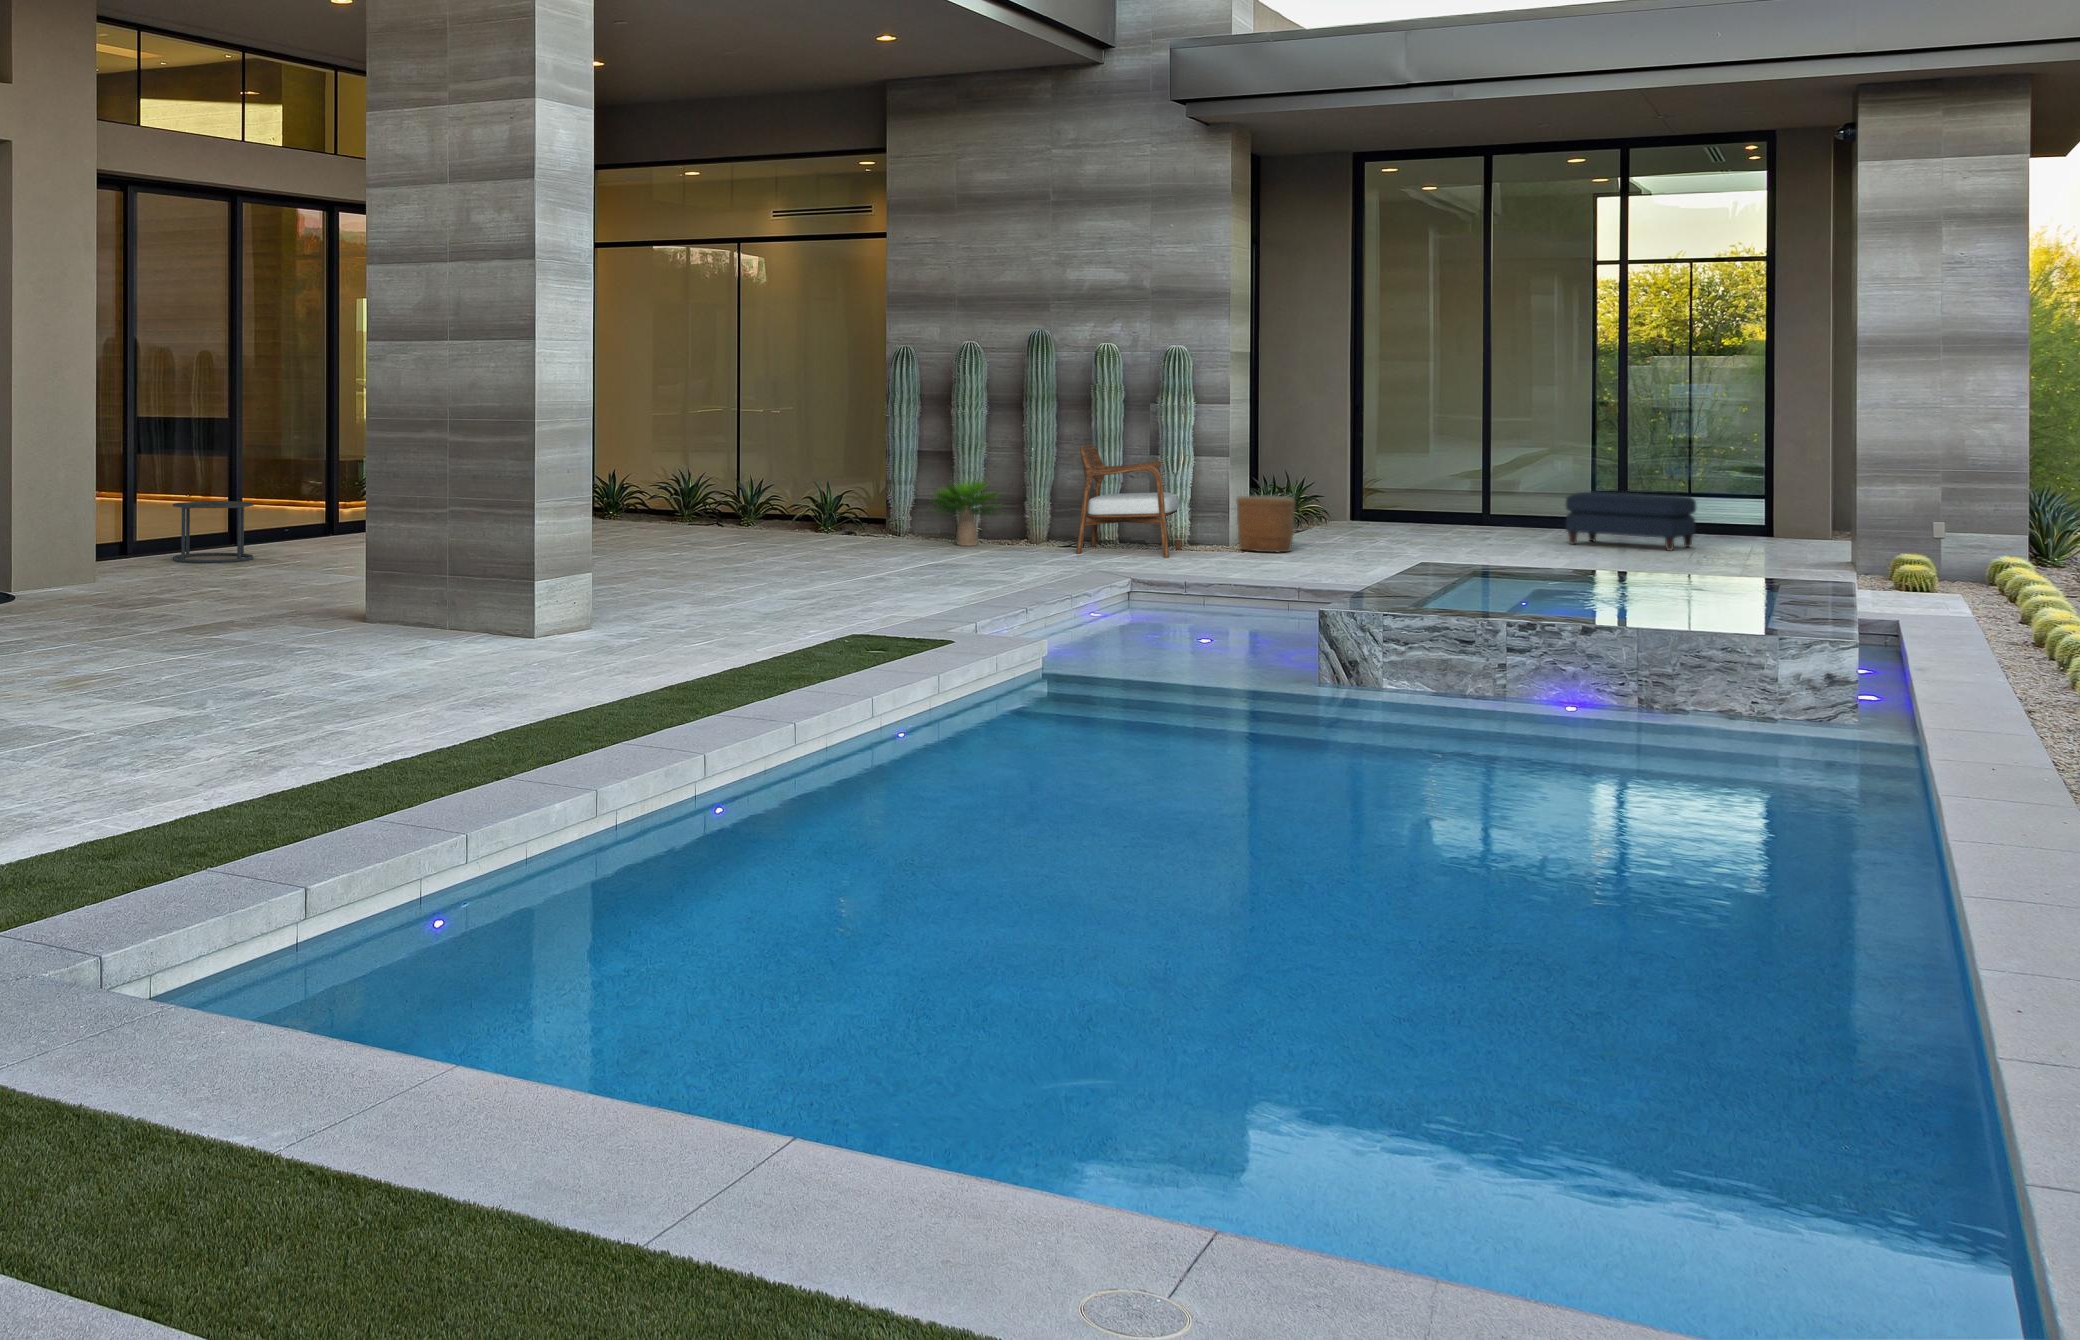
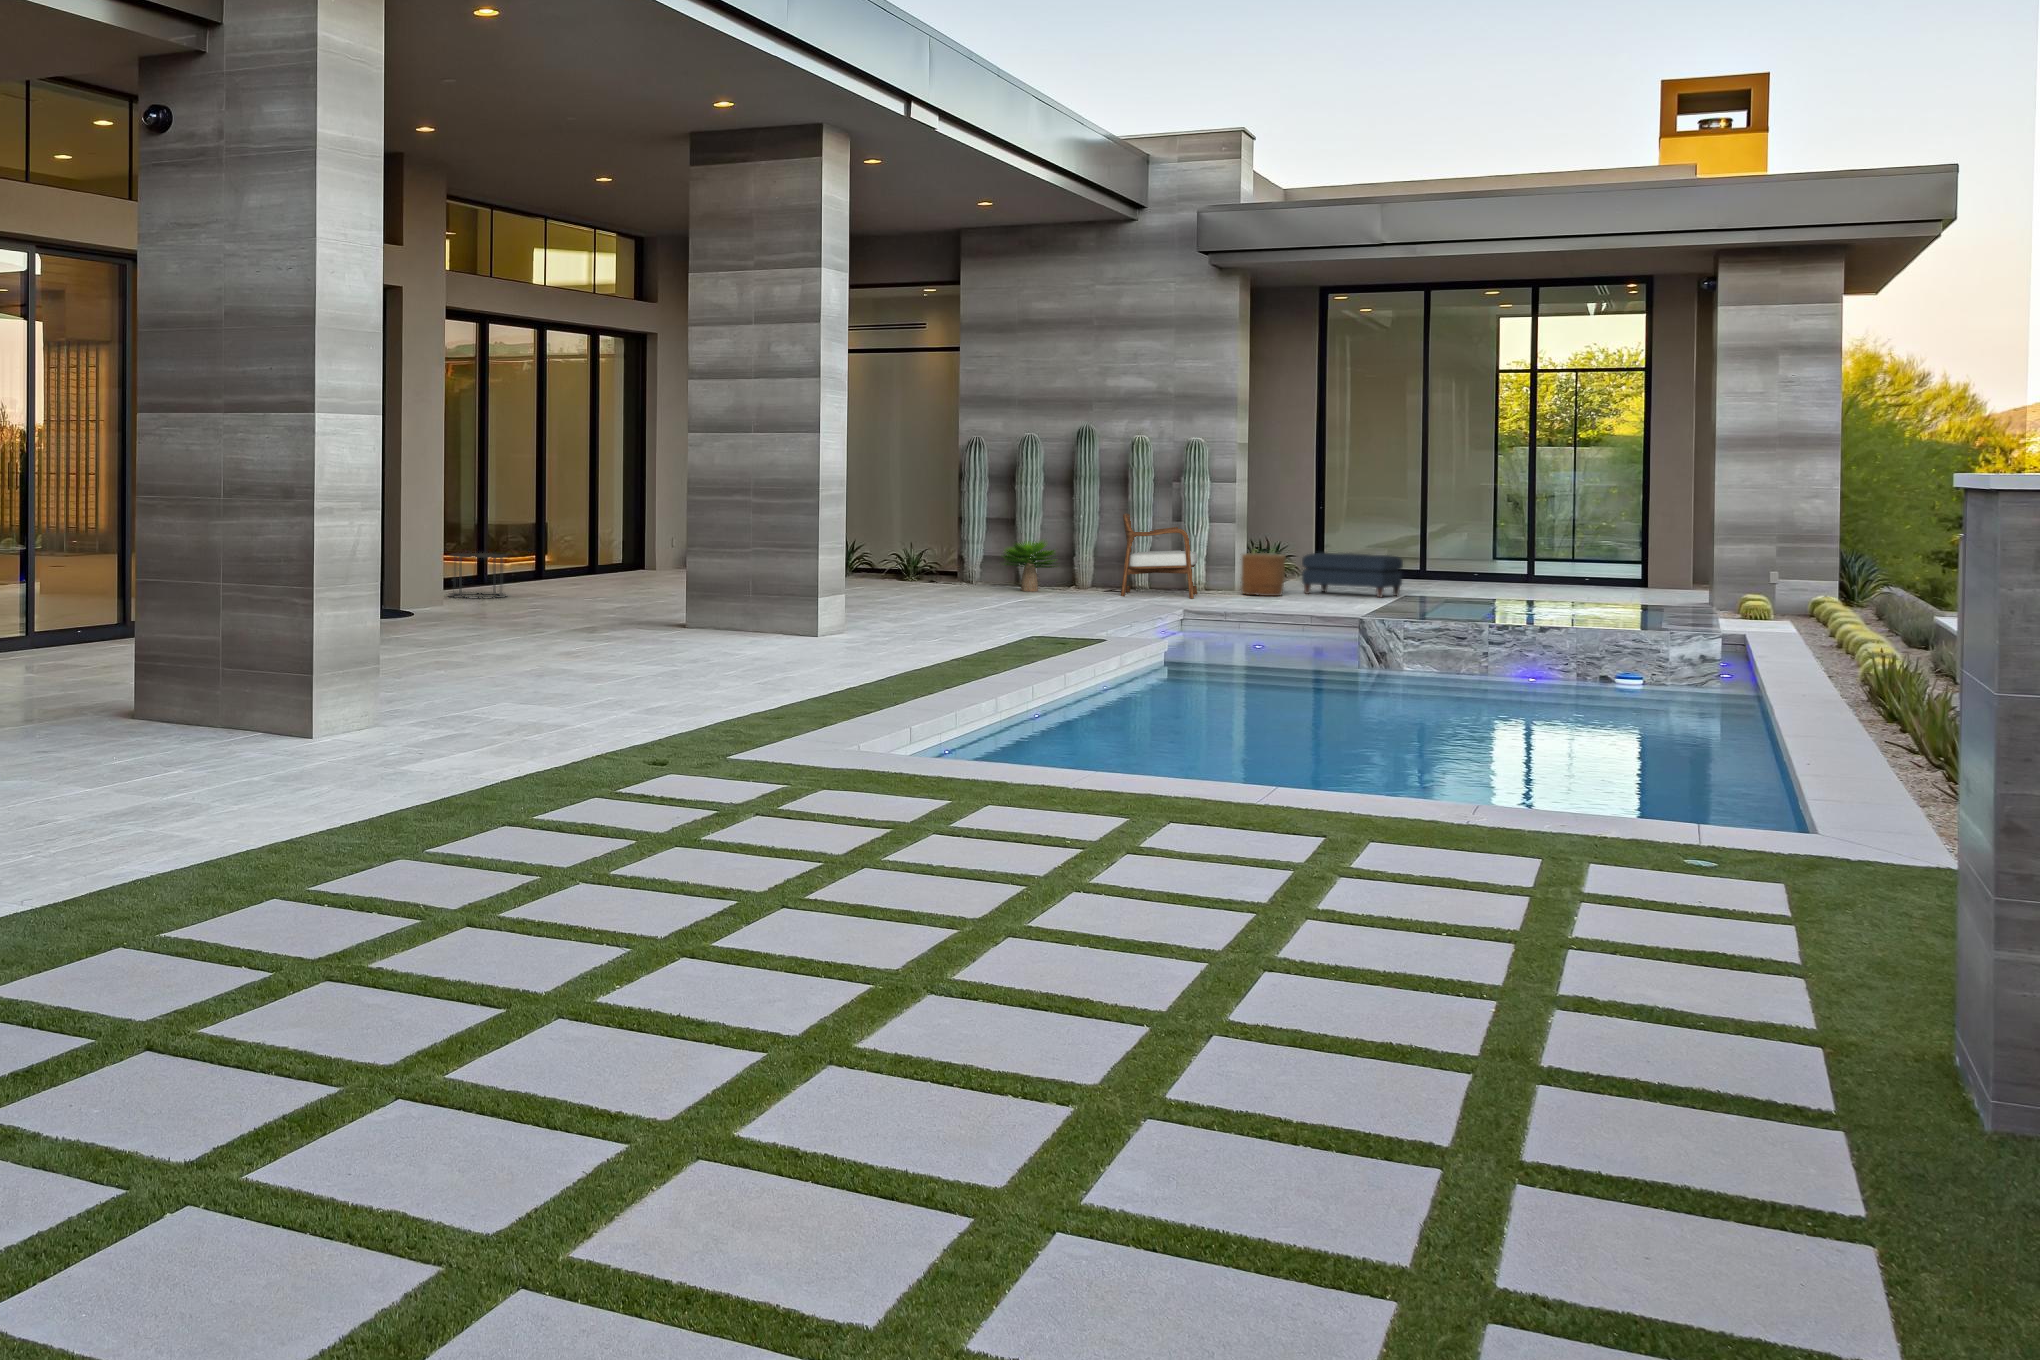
ottoman: present [1566,492,1696,550] -> present [1302,553,1403,598]

